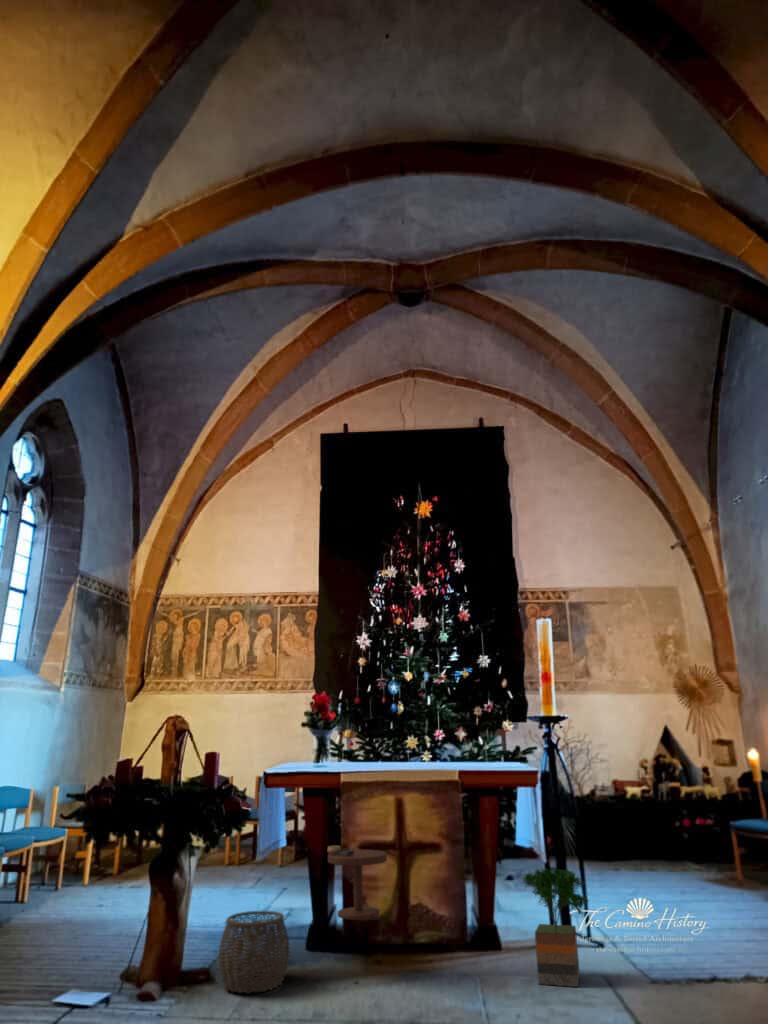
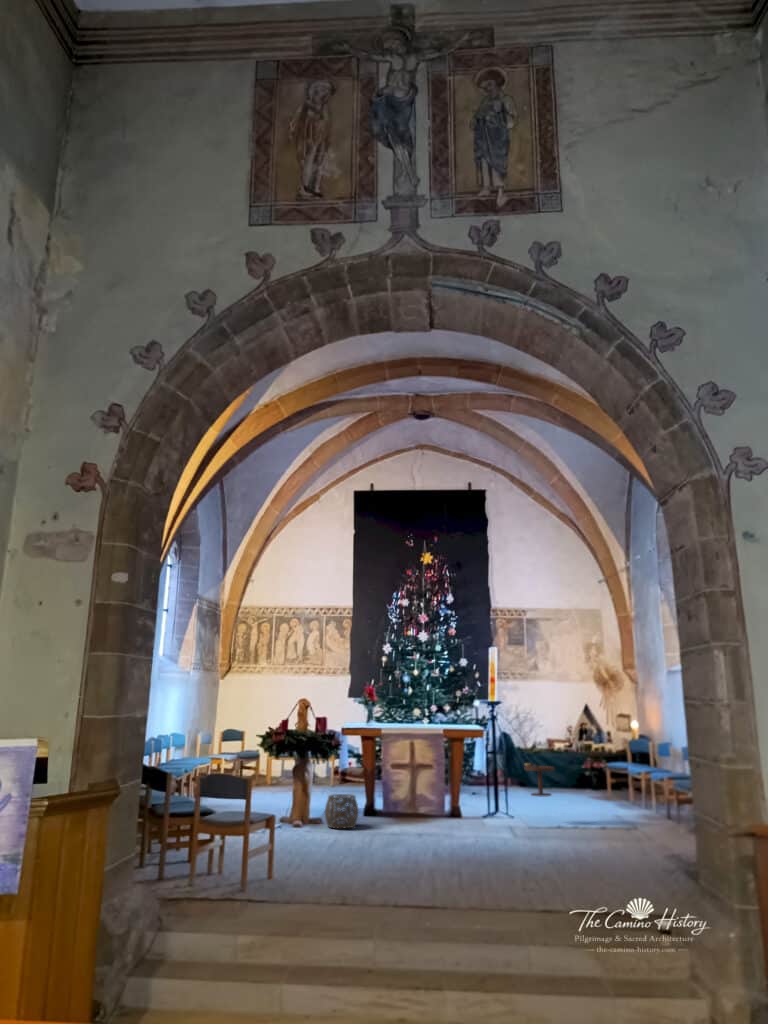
side table: present [328,846,387,920] -> present [525,763,554,797]
potted tree: present [523,869,588,987] -> none [472,775,505,829]

